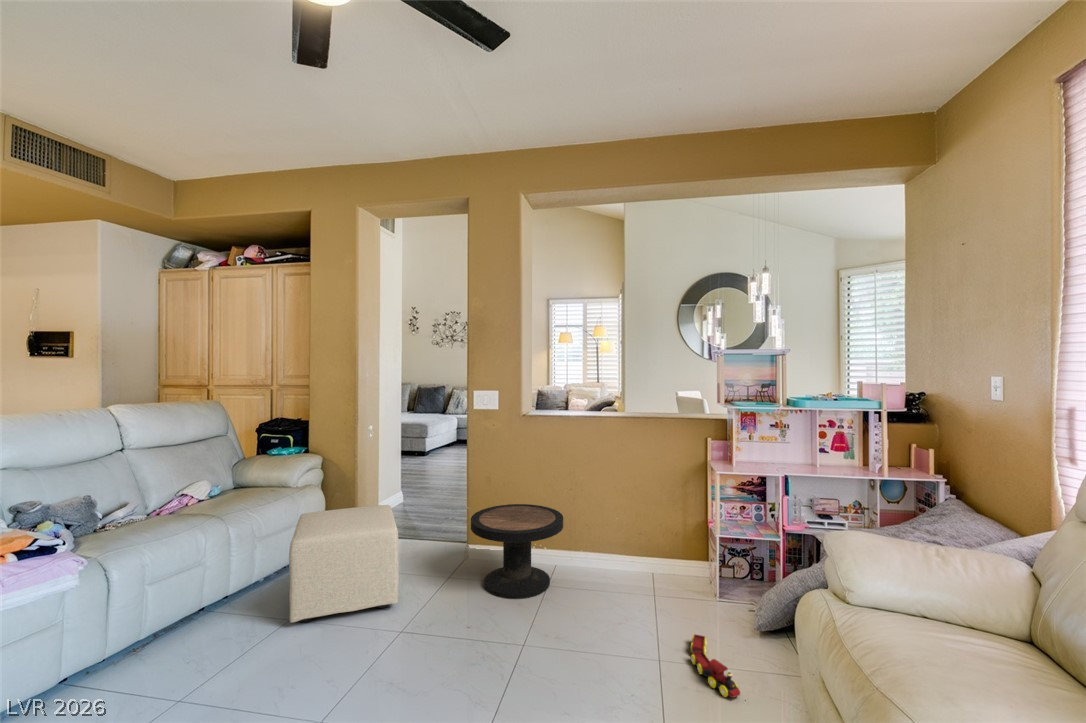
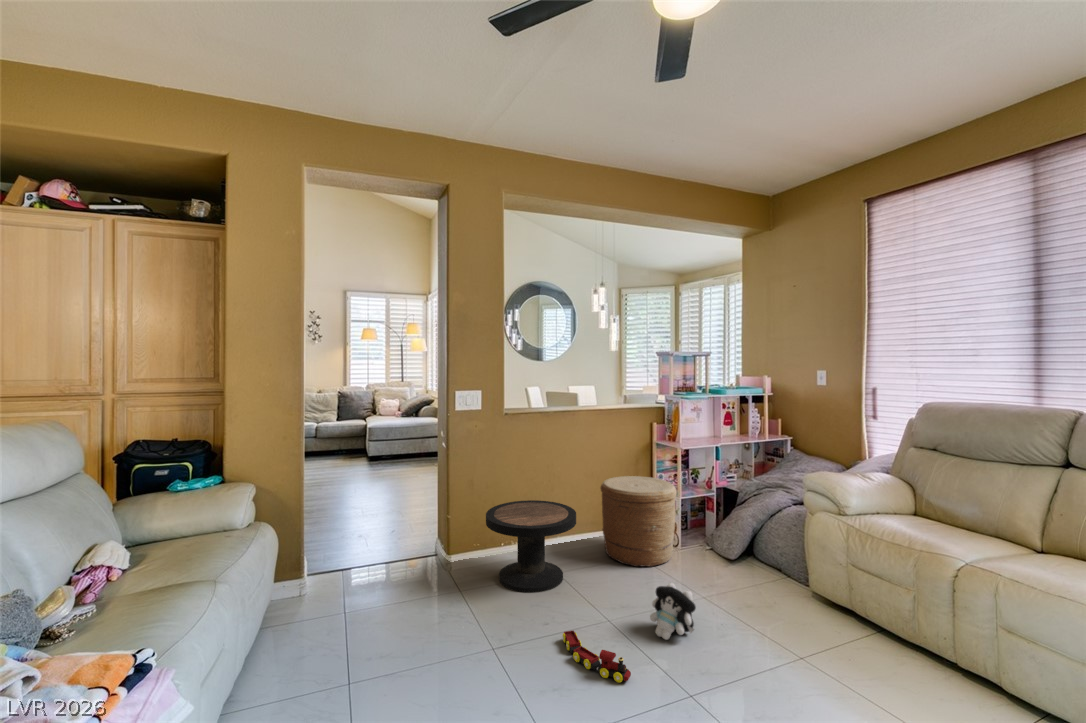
basket: none [611,497,701,610] -> present [600,476,677,567]
ottoman: present [289,505,399,623] -> none [302,527,461,684]
plush toy: none [536,624,585,688] -> present [650,583,696,640]
toy train: present [691,635,740,698] -> present [563,631,631,683]

